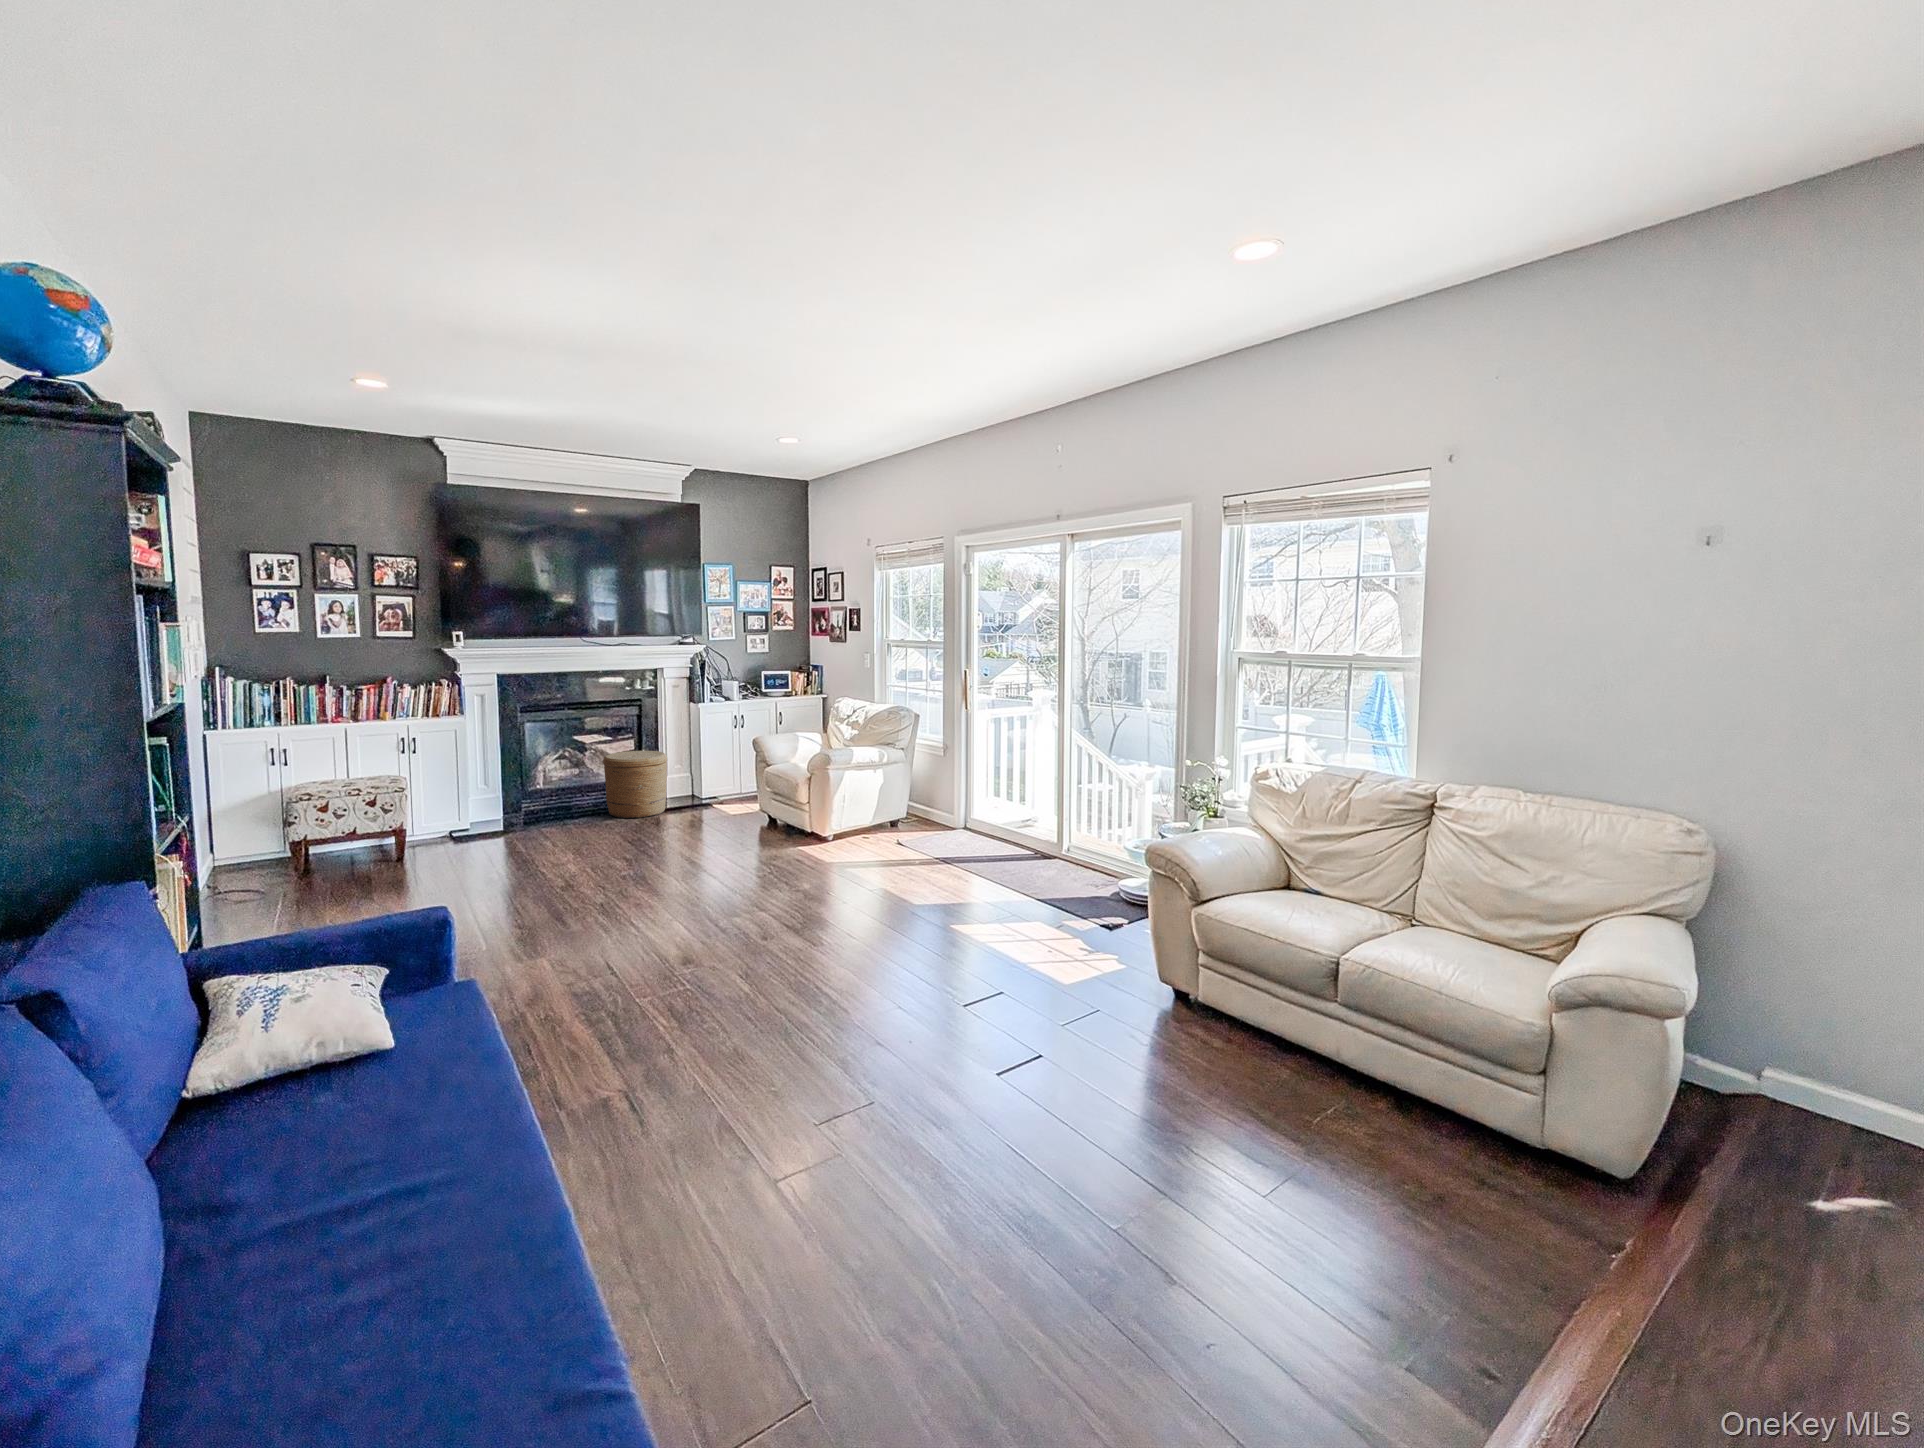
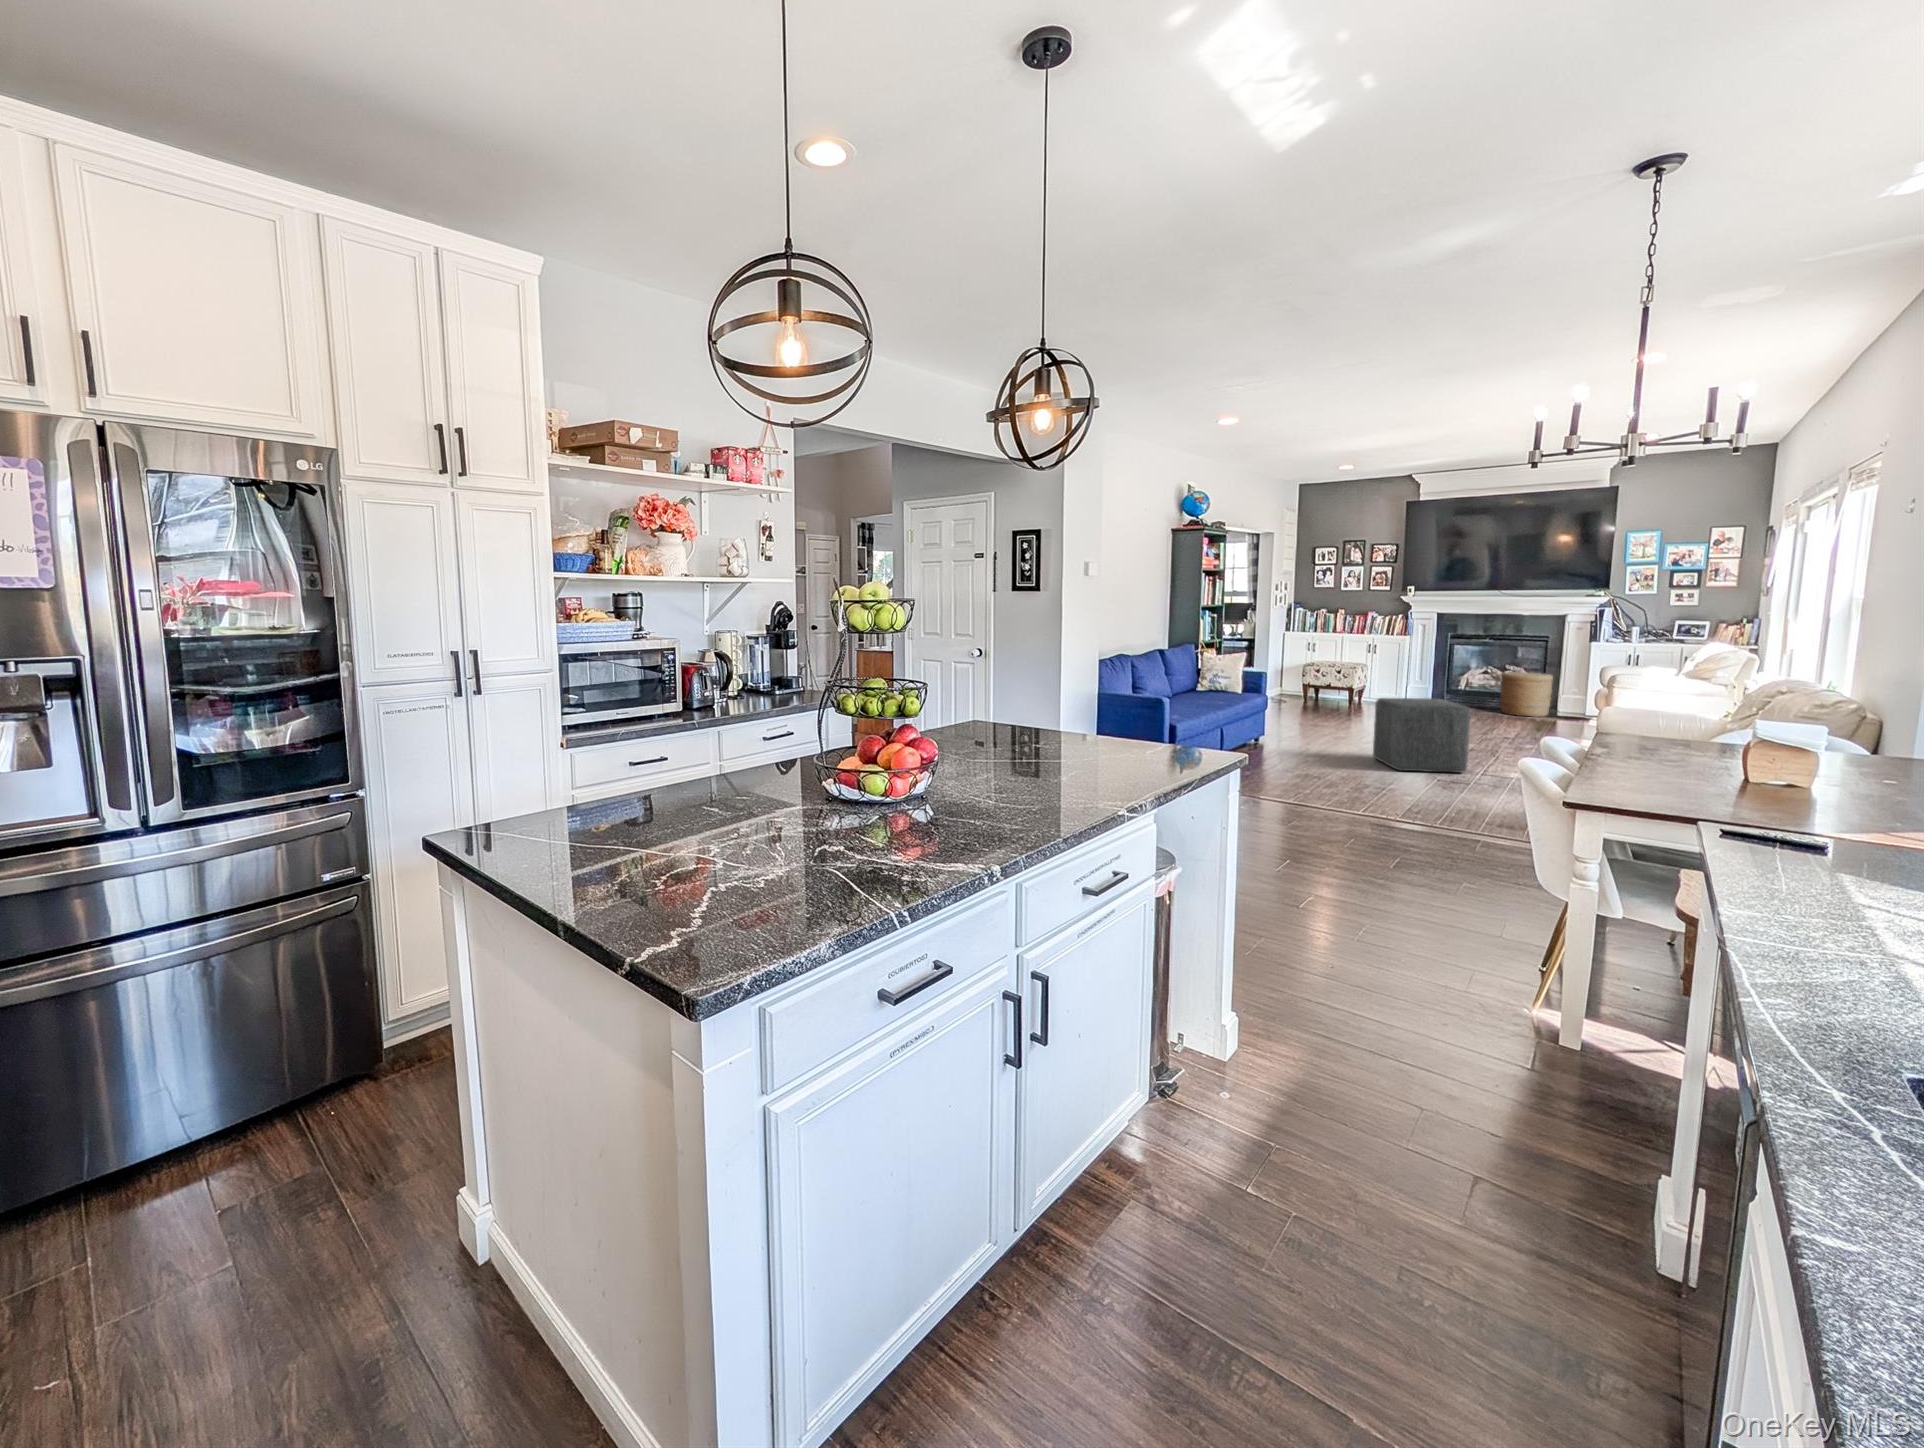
ottoman: none [738,868,924,1074] -> present [1373,698,1471,773]

